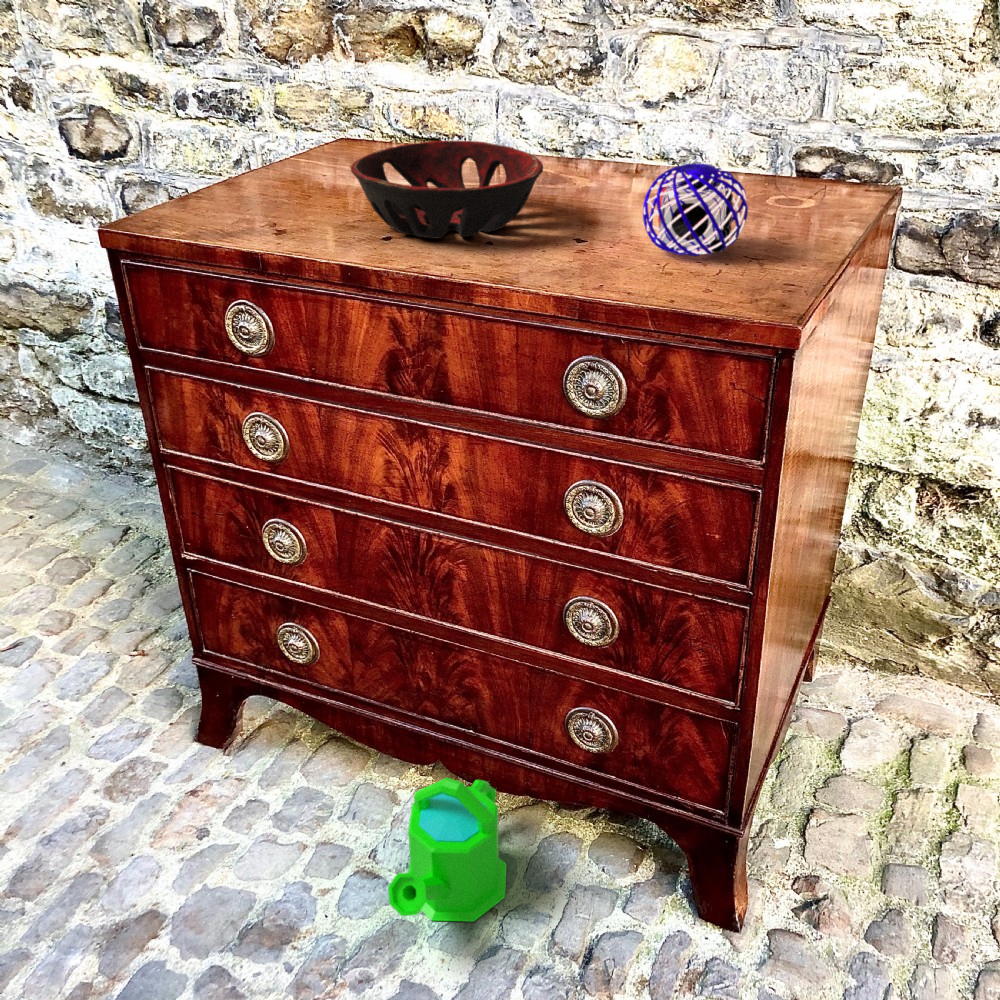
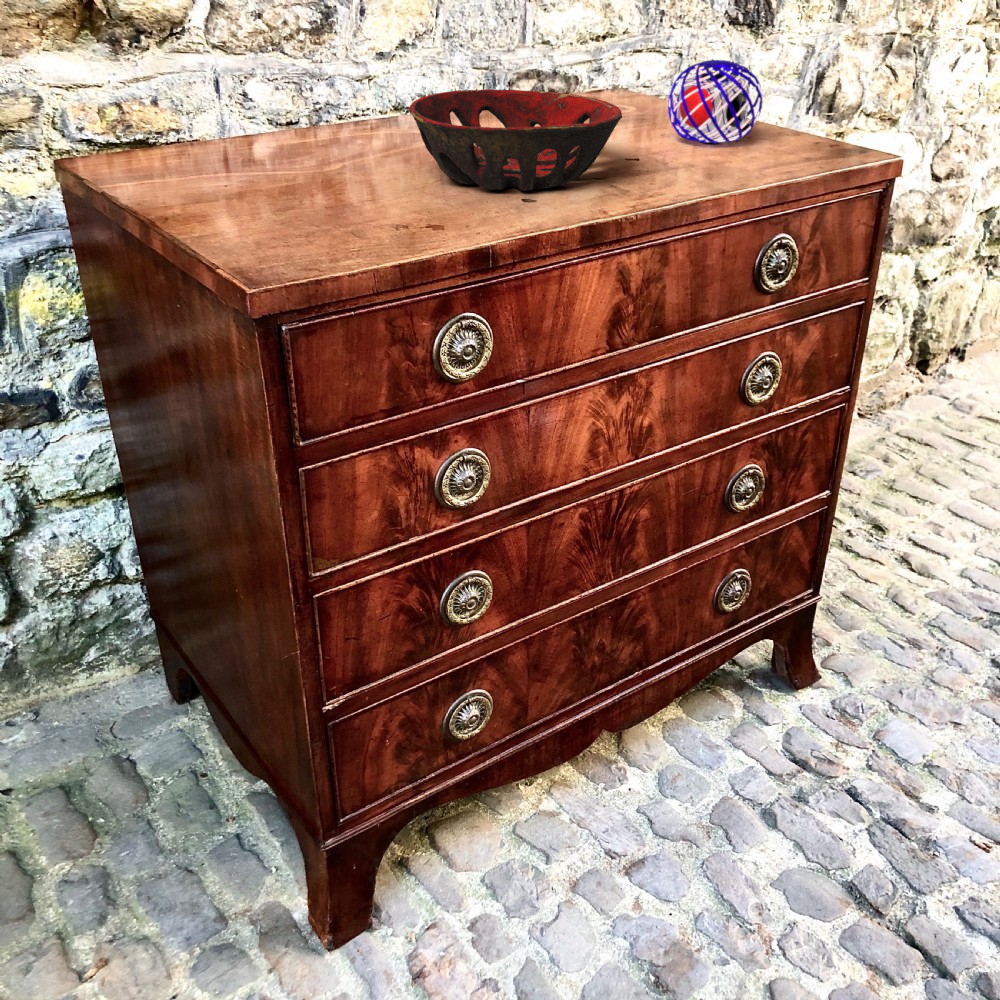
watering can: present [388,778,507,922] -> none [622,709,769,854]

